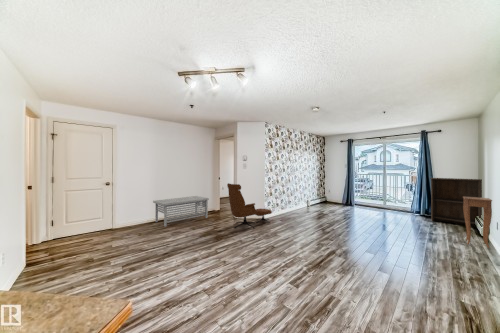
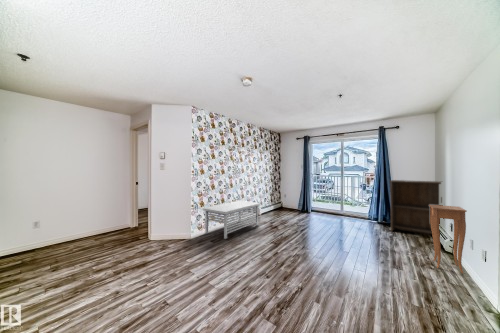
lounge chair: present [227,183,272,228] -> none [122,192,198,259]
storage bench: present [153,196,209,227] -> present [203,201,260,239]

